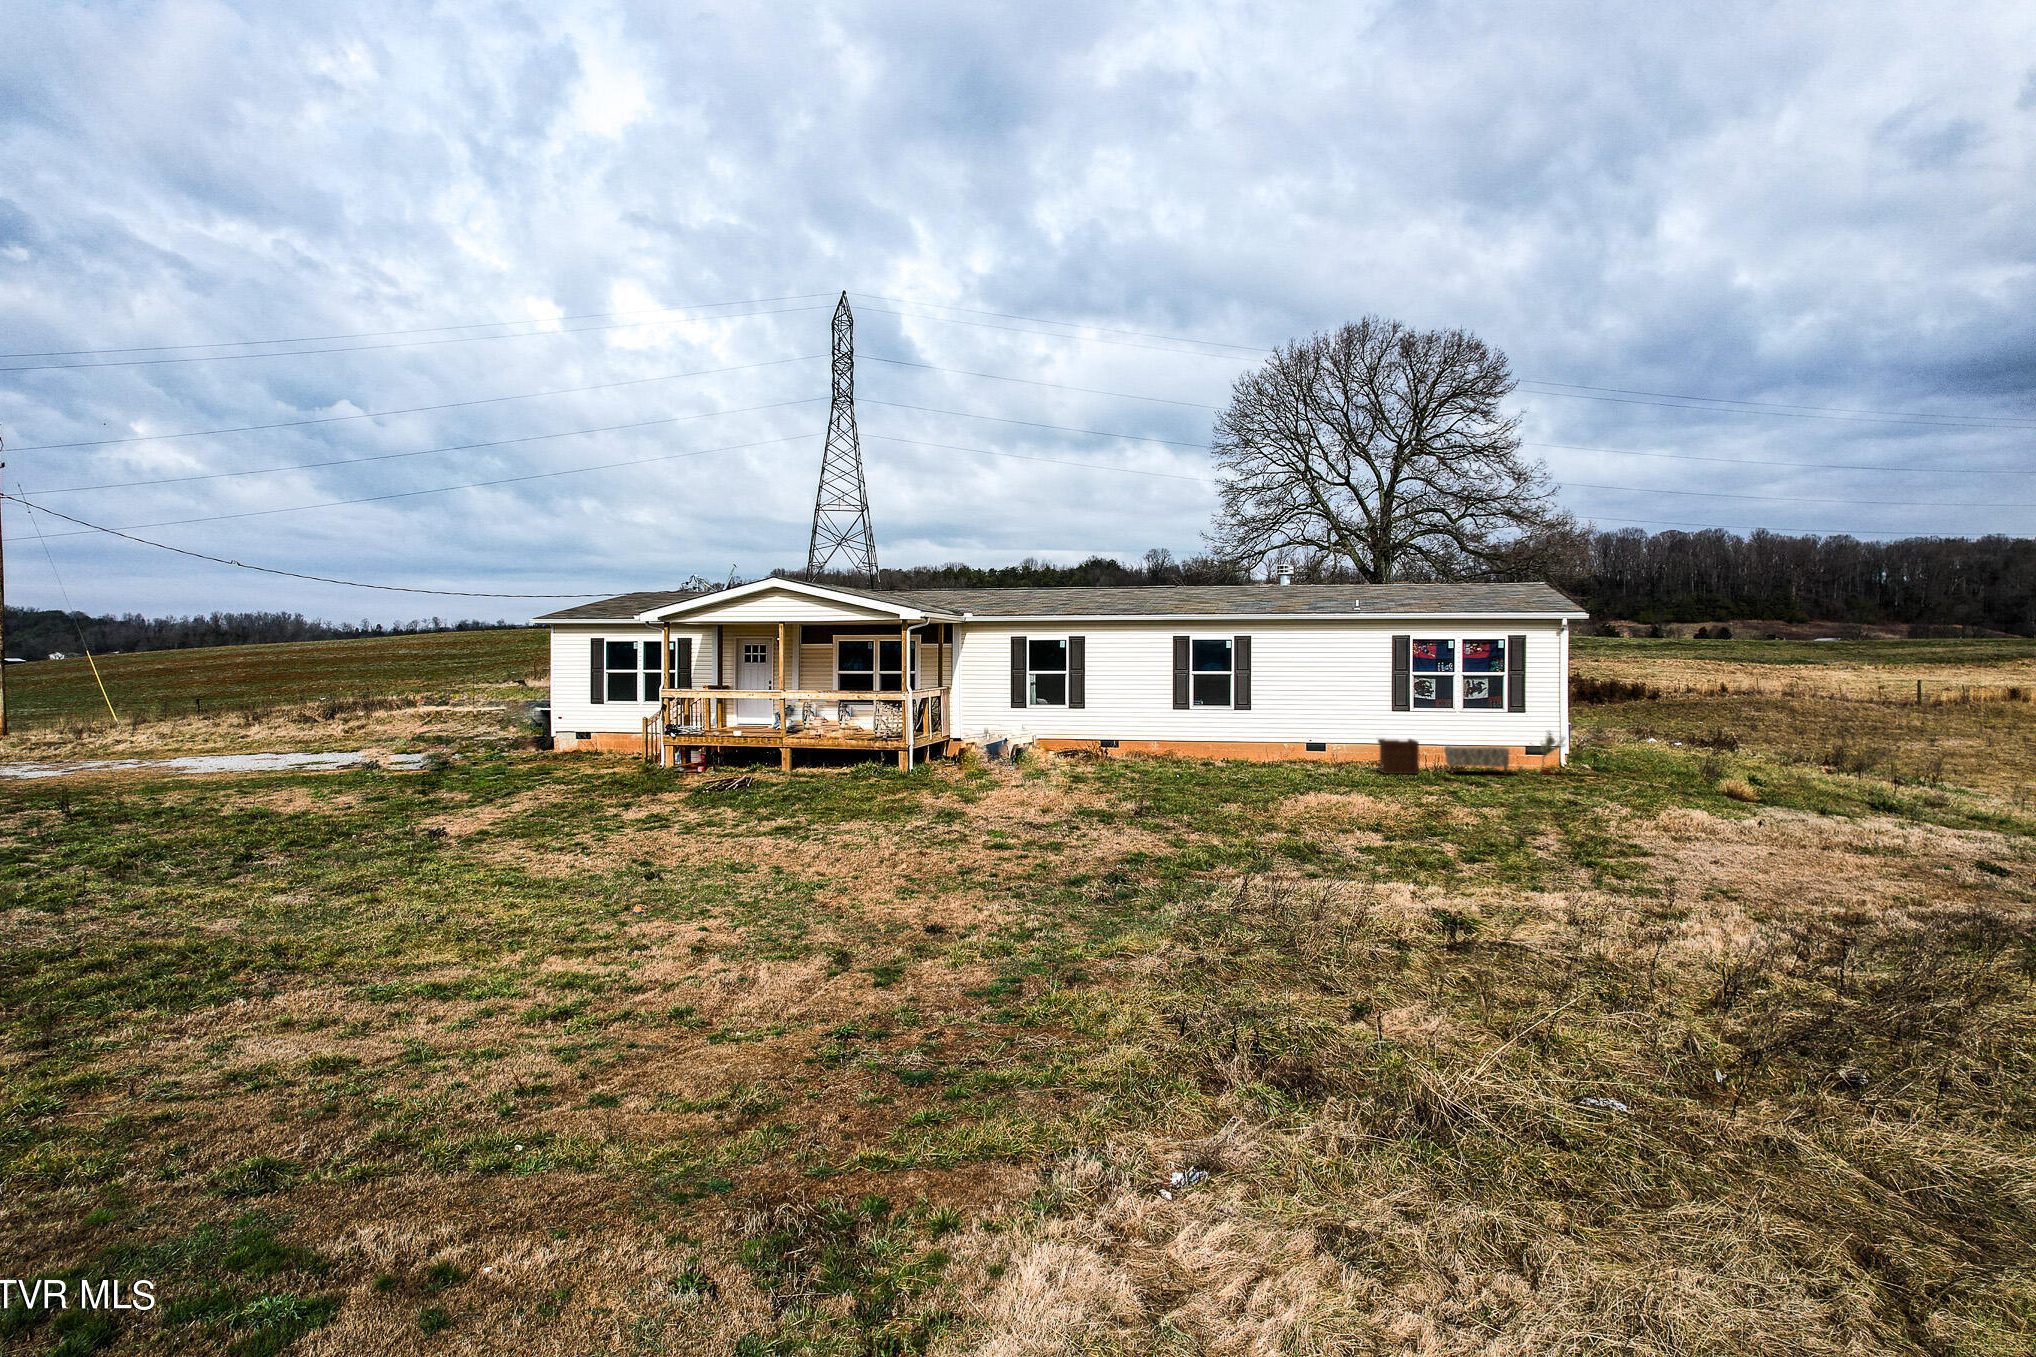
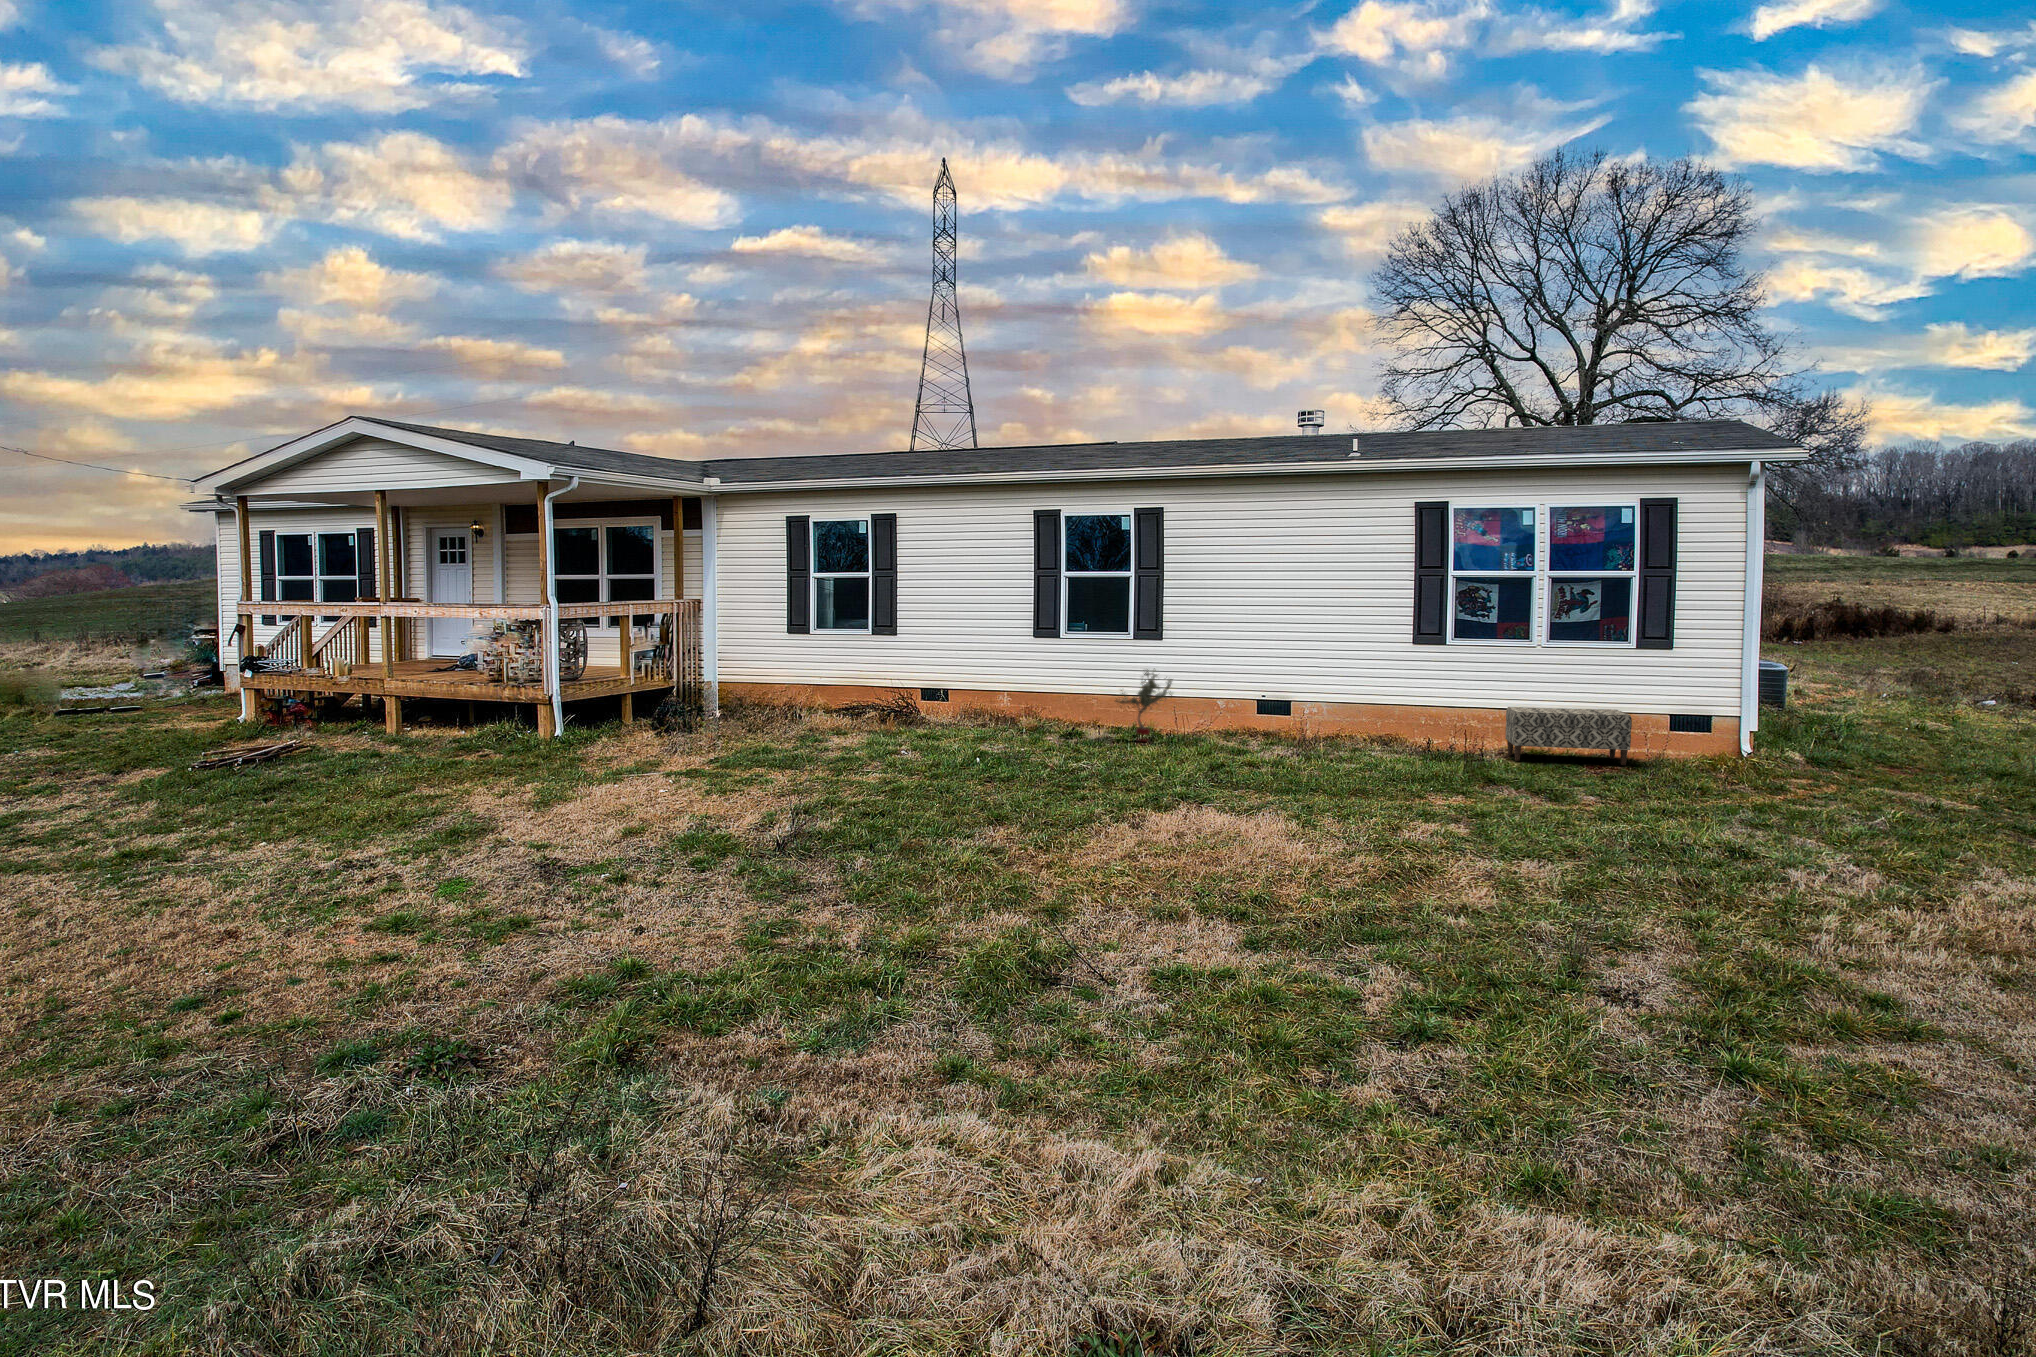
potted tree: present [1530,732,1565,775] -> present [1116,669,1173,742]
wooden crate: present [1377,739,1419,774] -> none [1382,691,1453,760]

